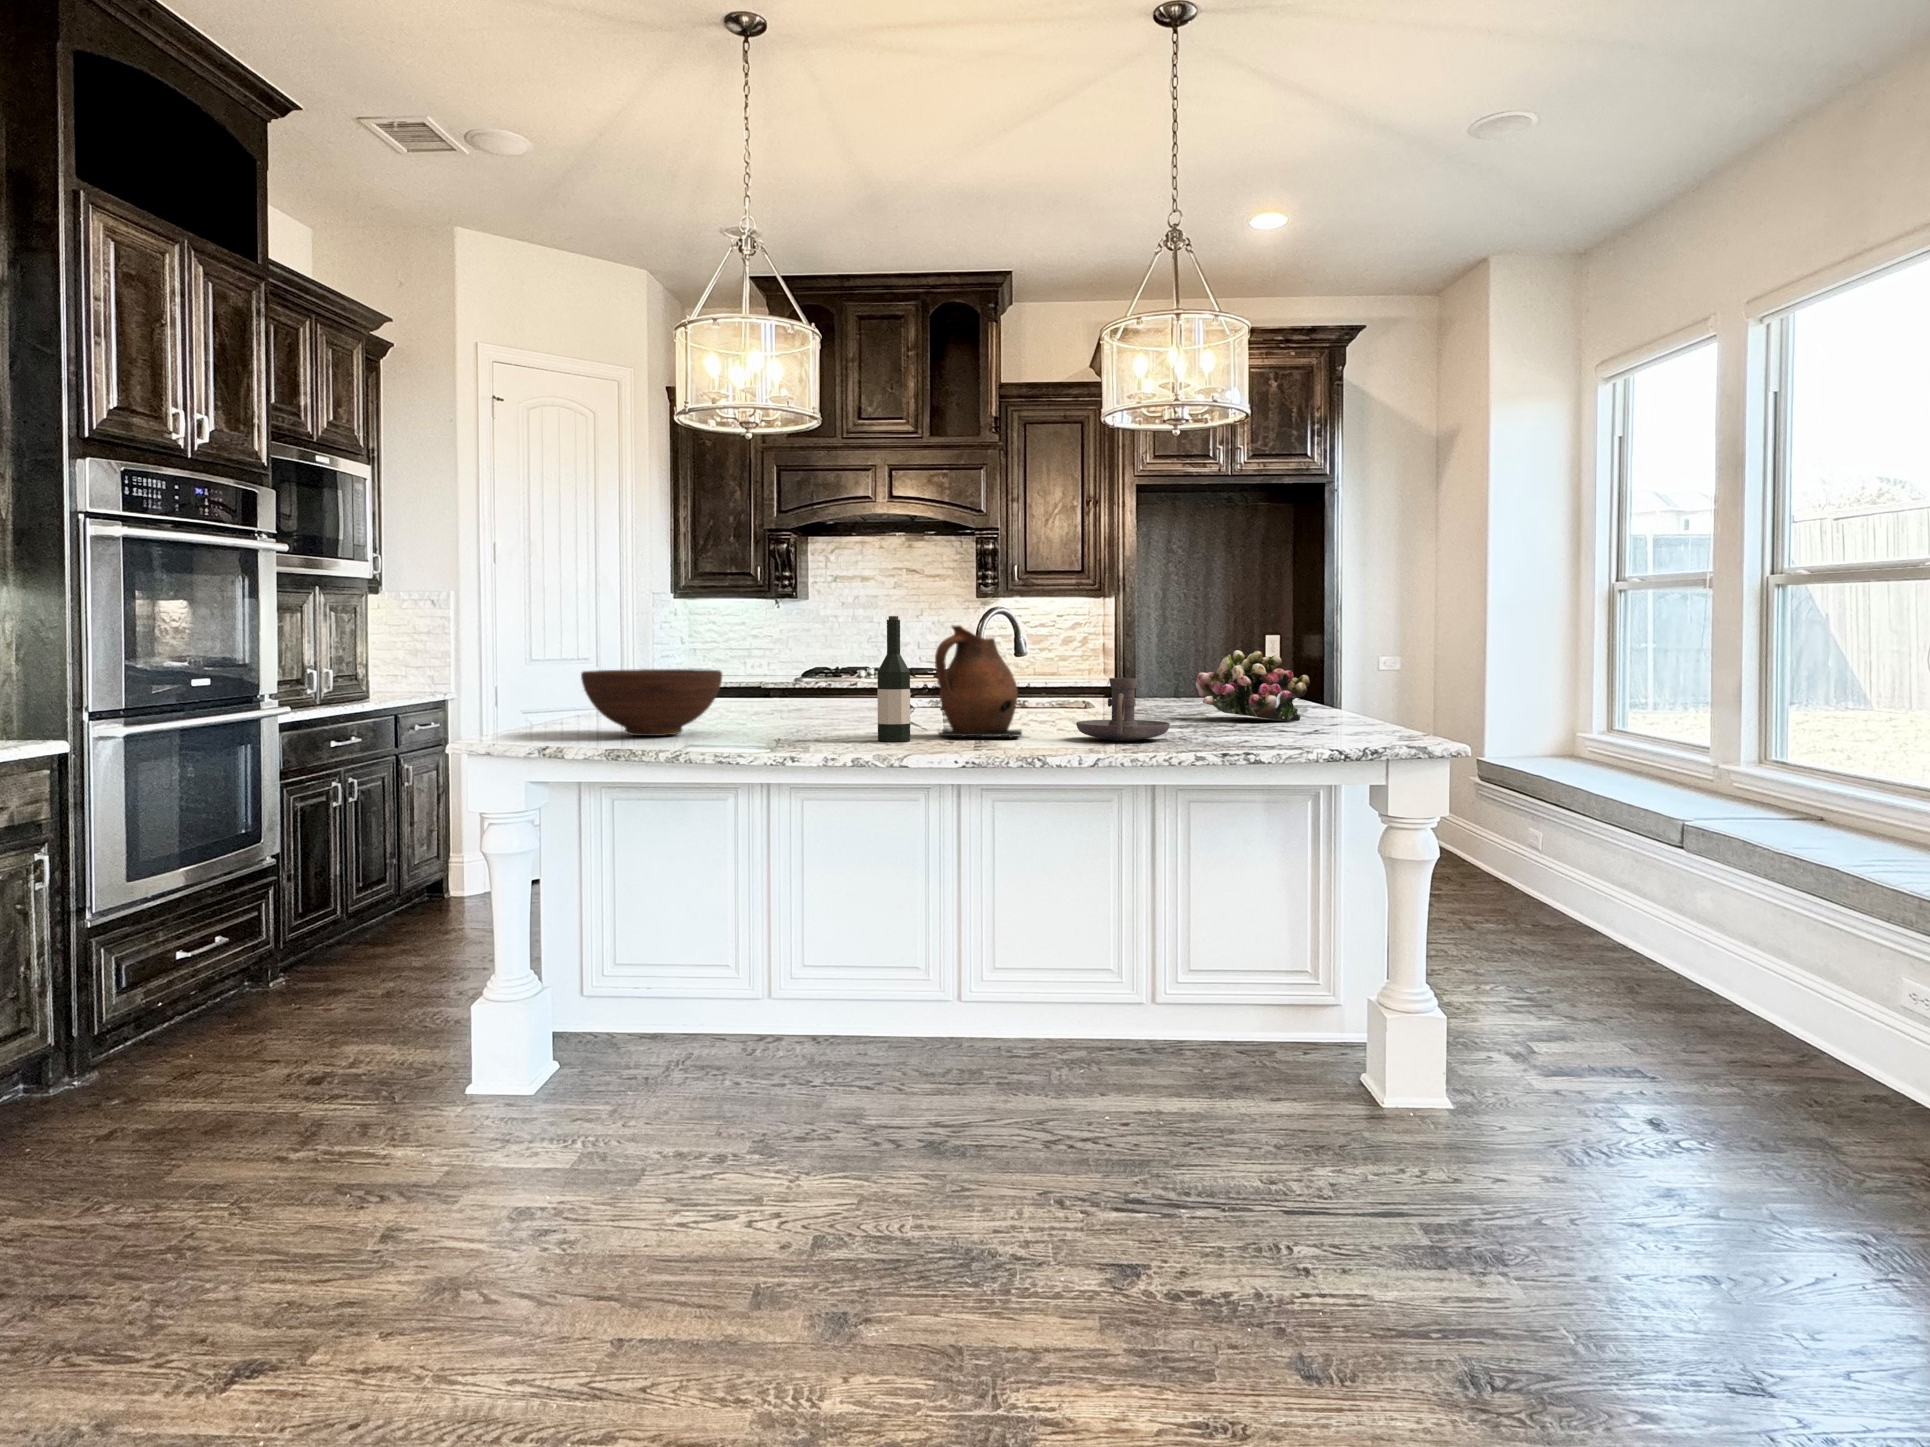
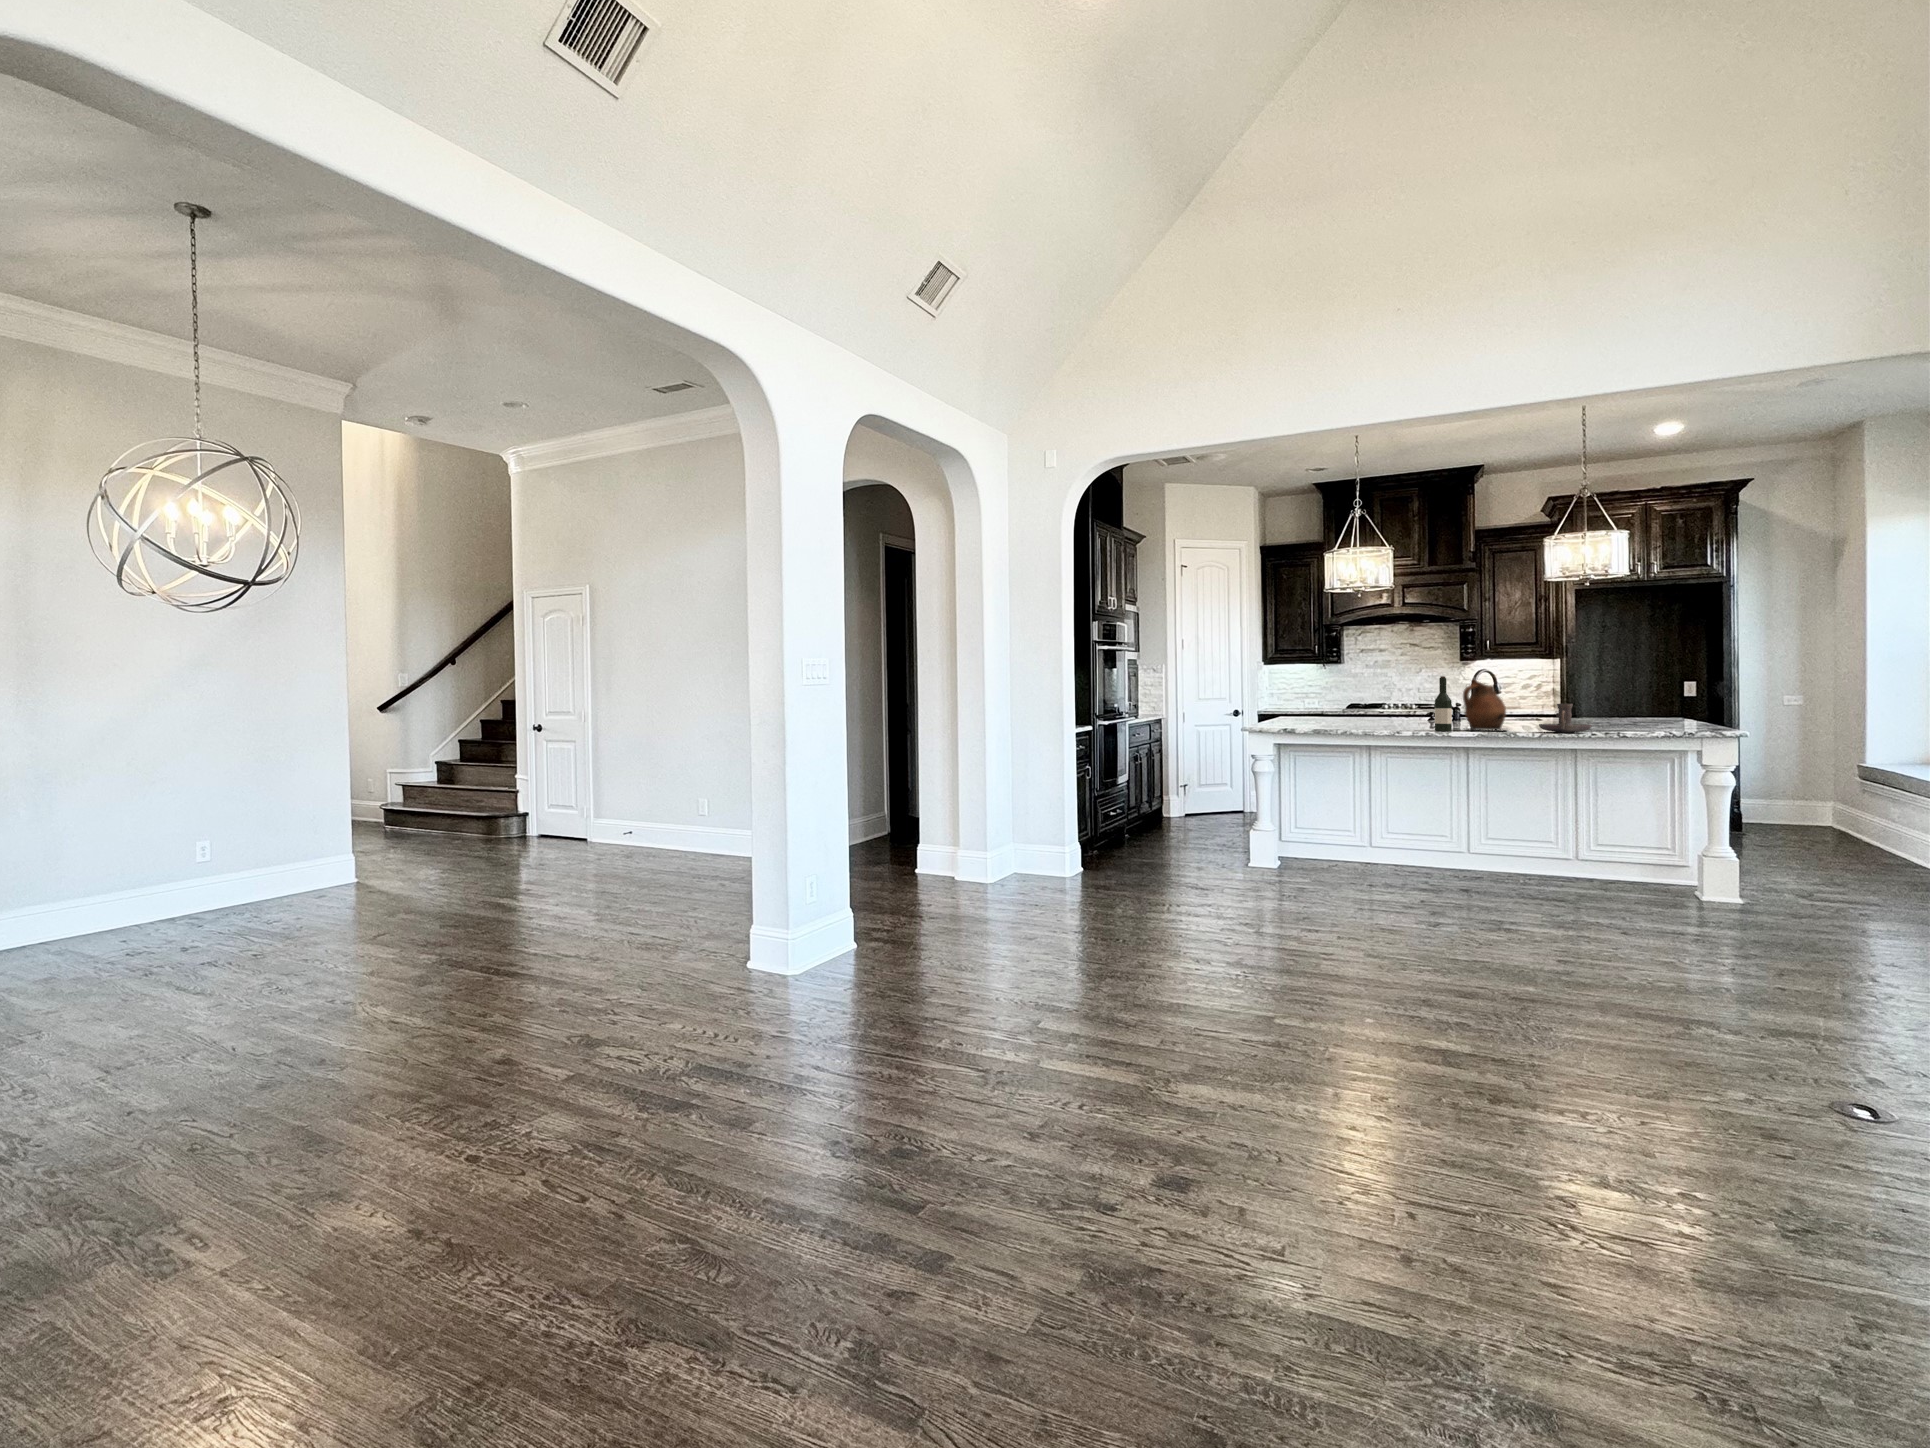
flower arrangement: present [1195,650,1310,721] -> none [1612,691,1688,729]
fruit bowl: present [581,669,722,736] -> none [1290,700,1354,728]

